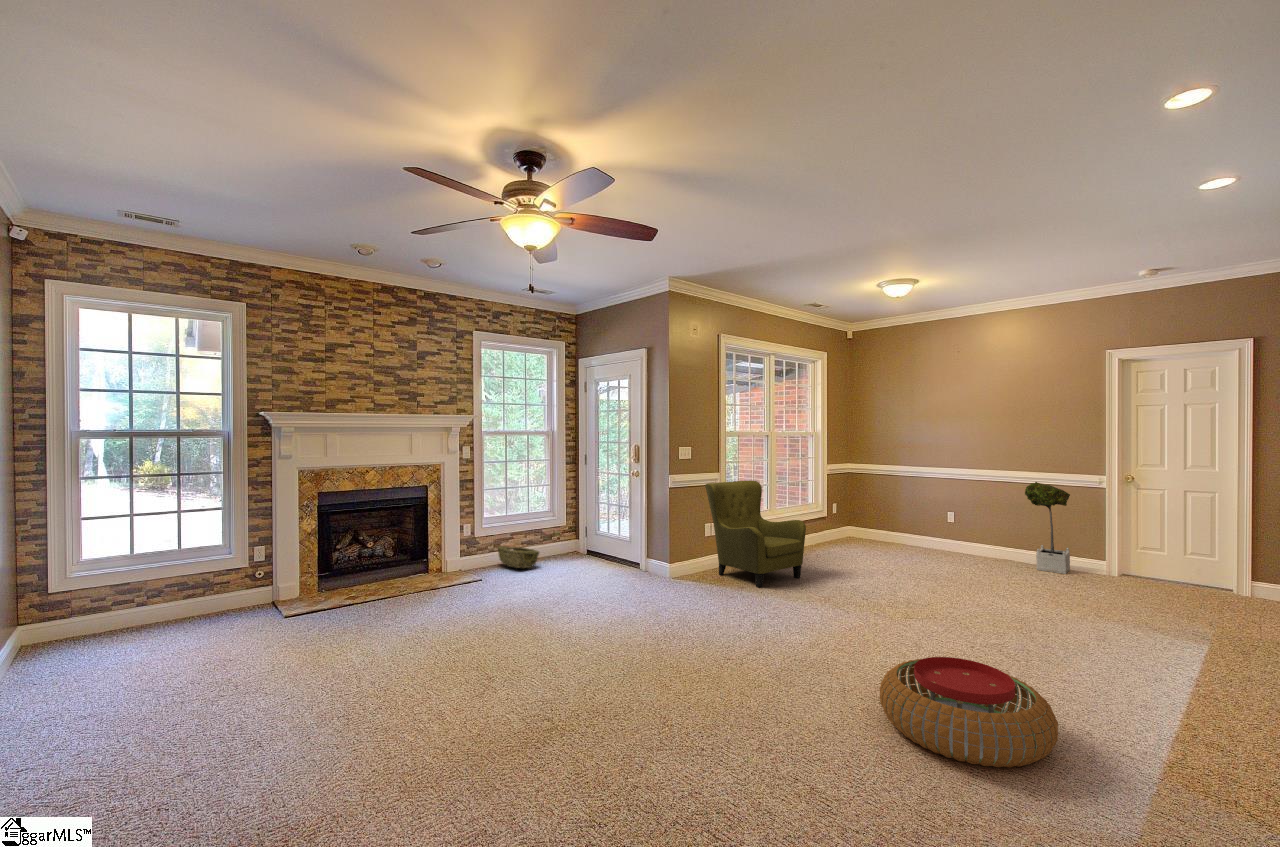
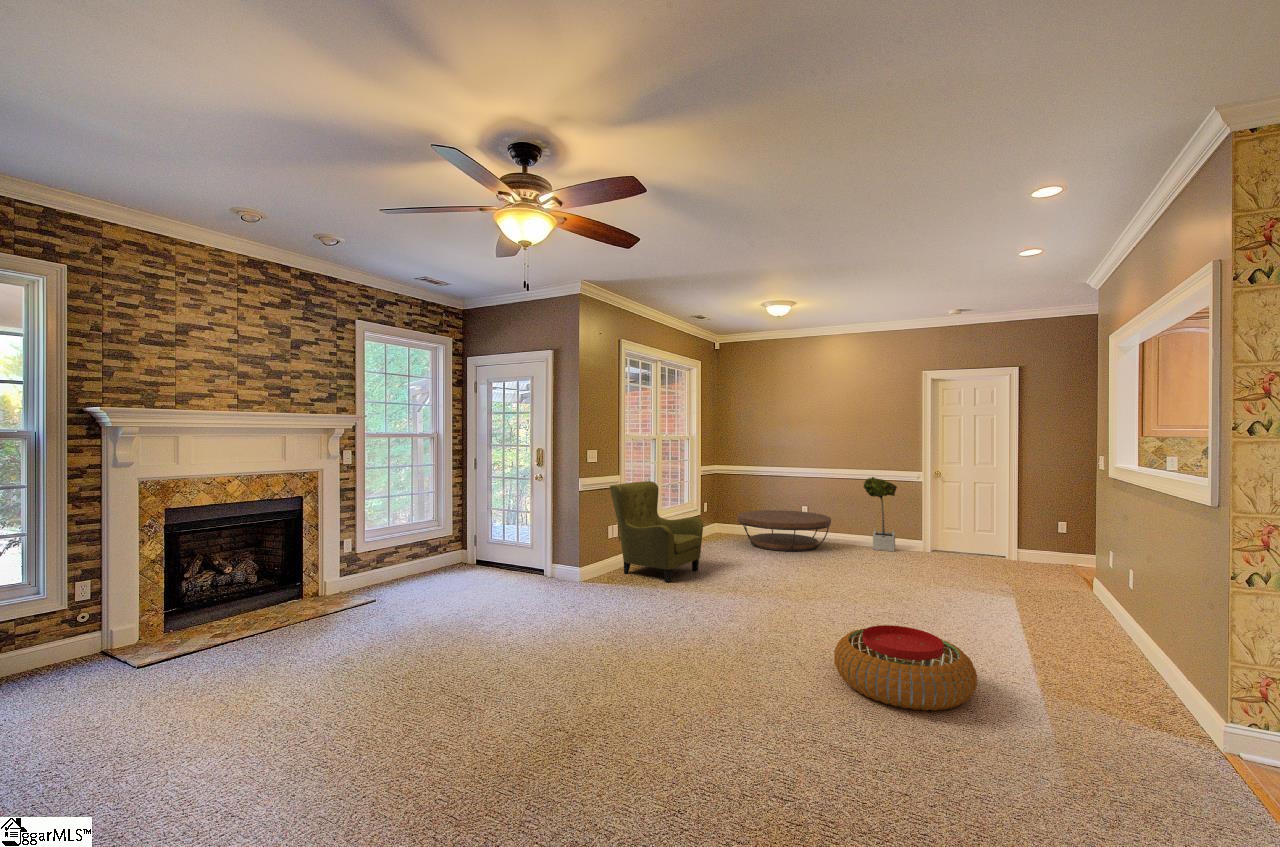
coffee table: none [865,517,981,565] -> present [737,510,831,551]
woven basket: present [498,546,539,568] -> none [383,560,434,584]

